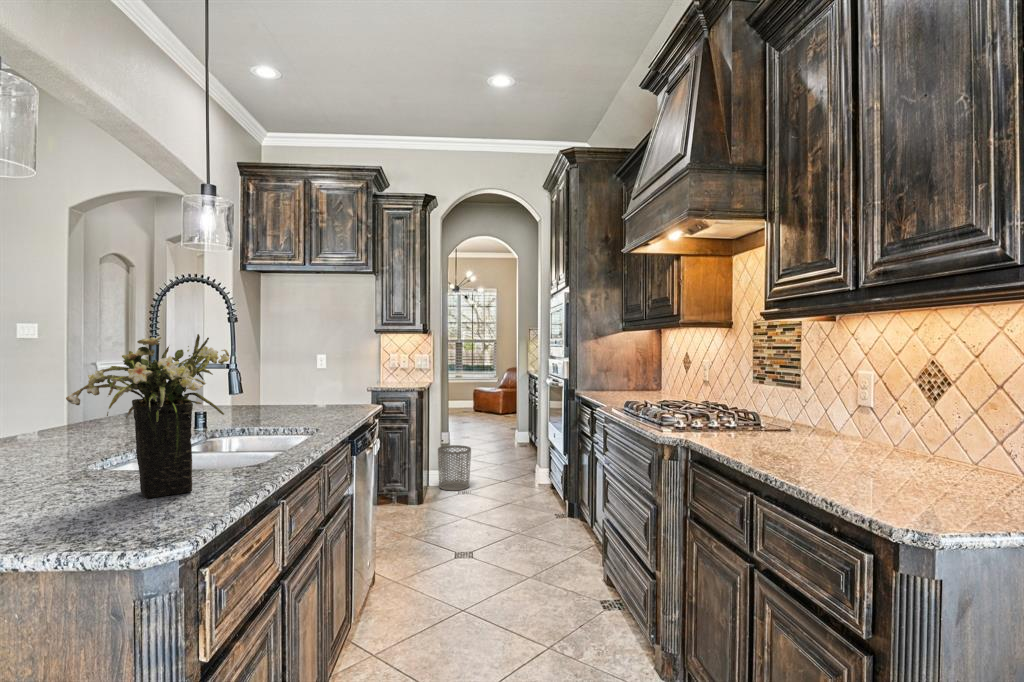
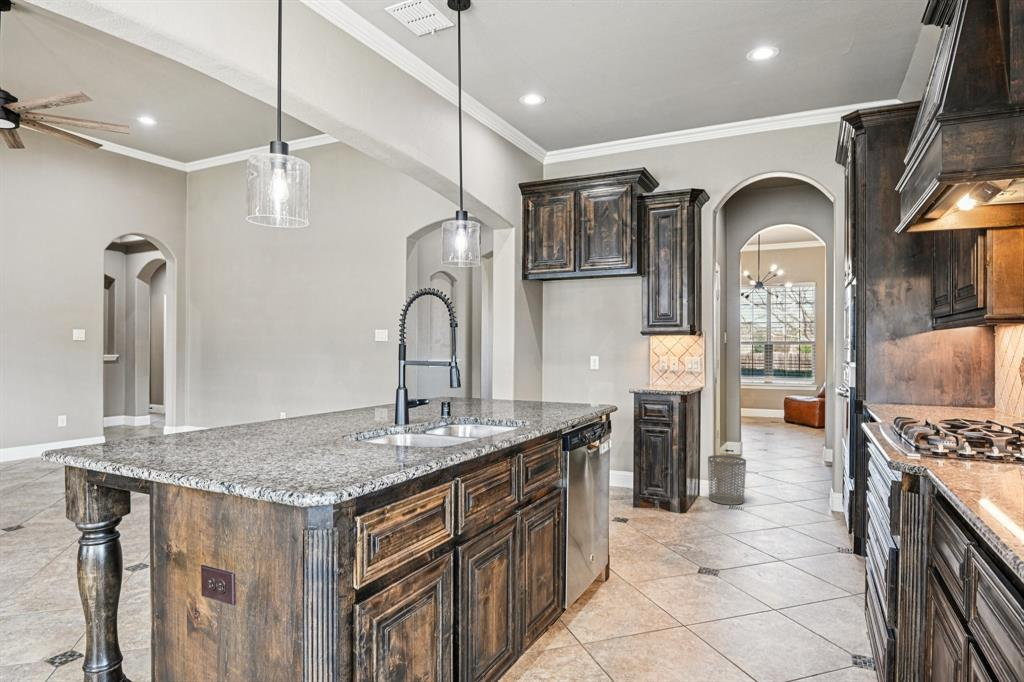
flower arrangement: present [66,334,230,498] -> none [302,339,412,461]

